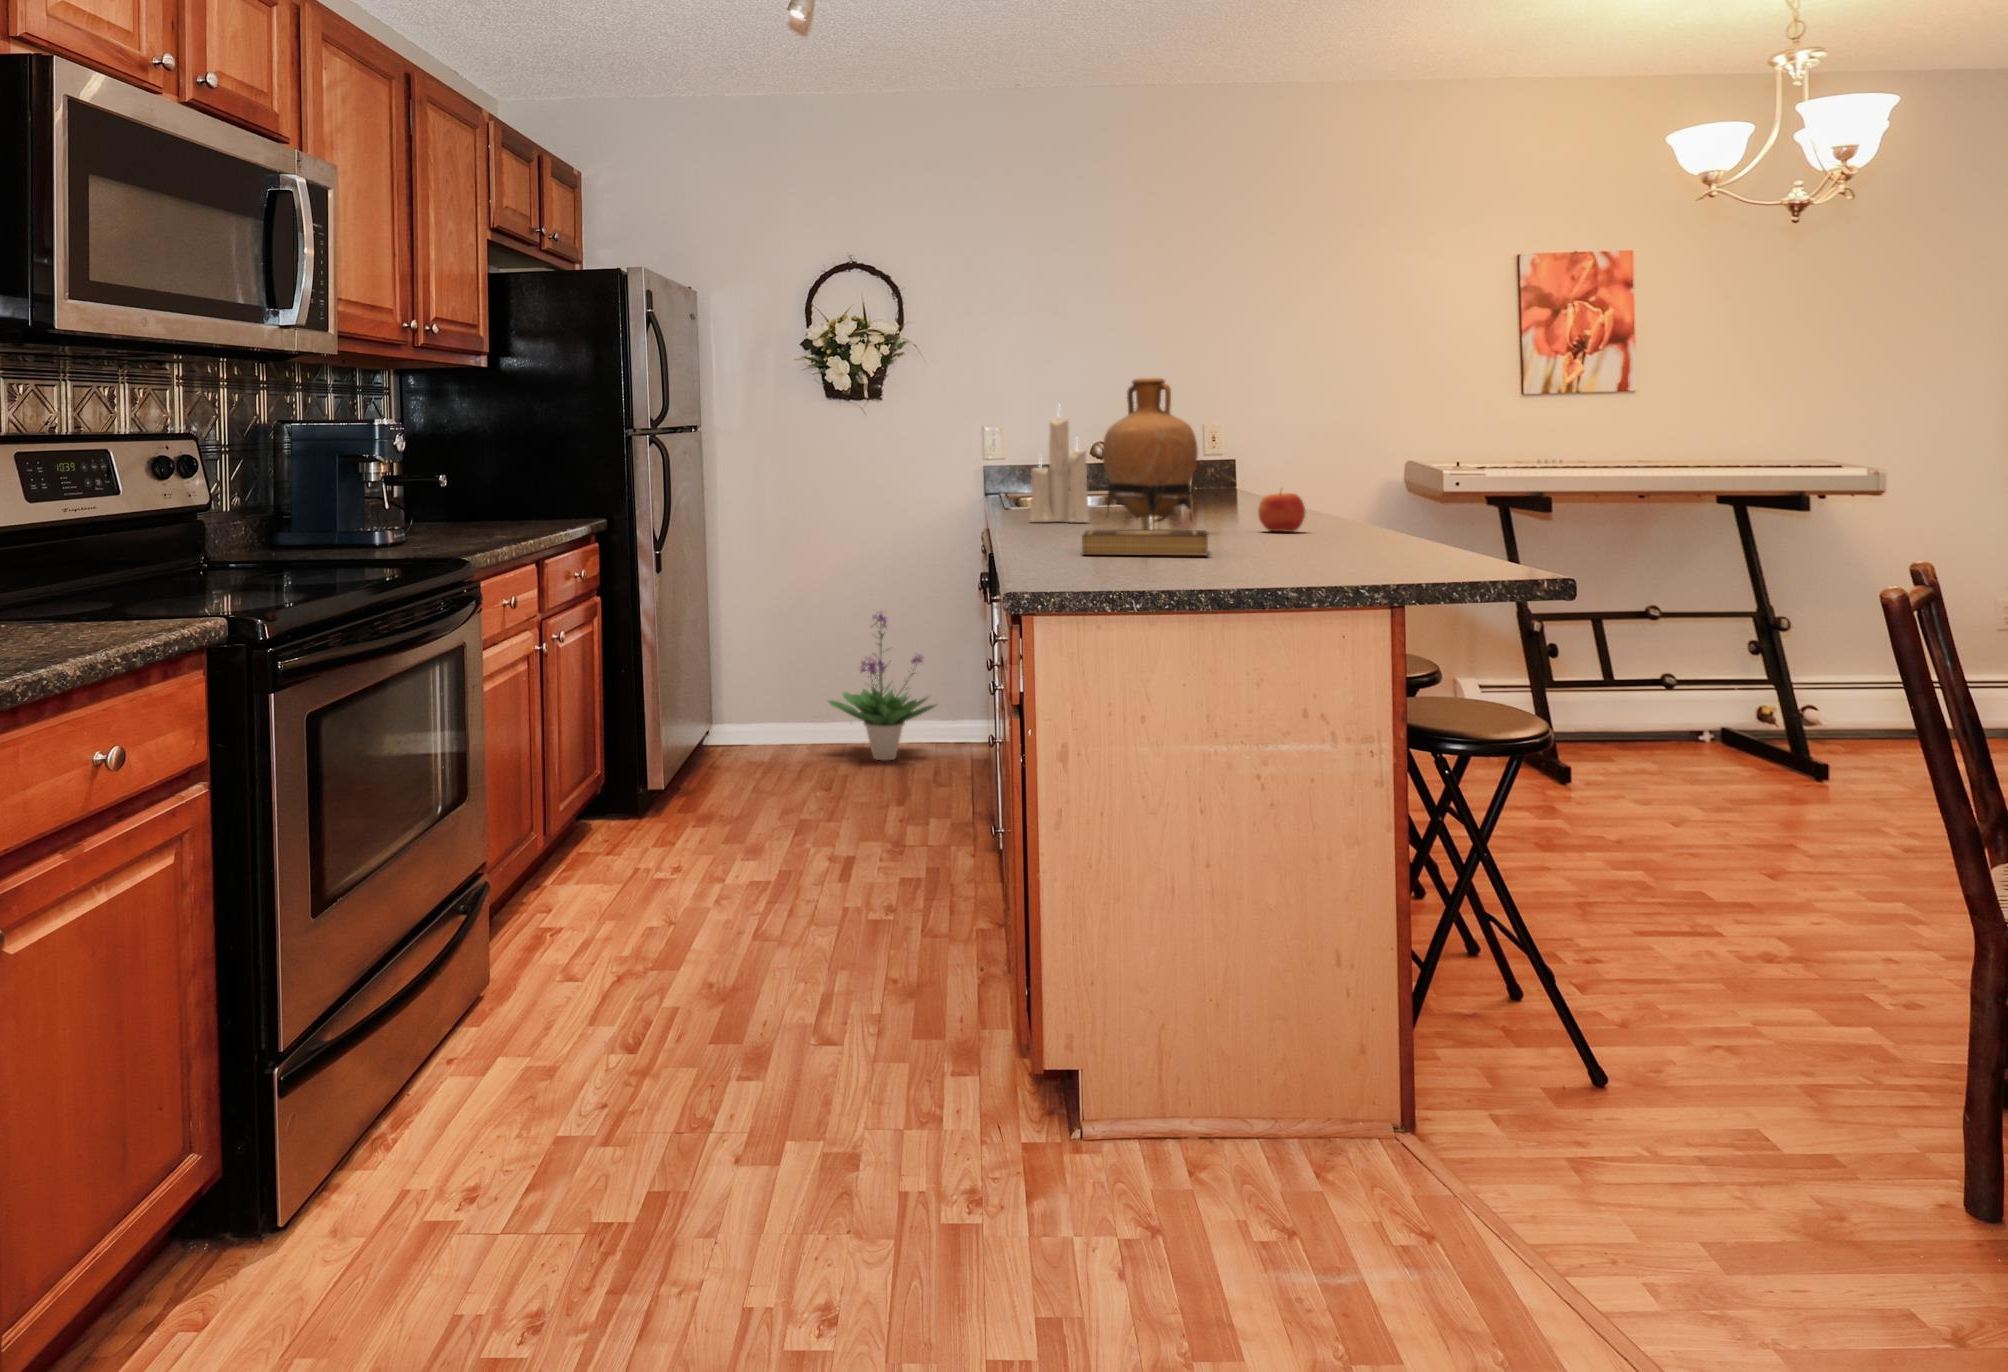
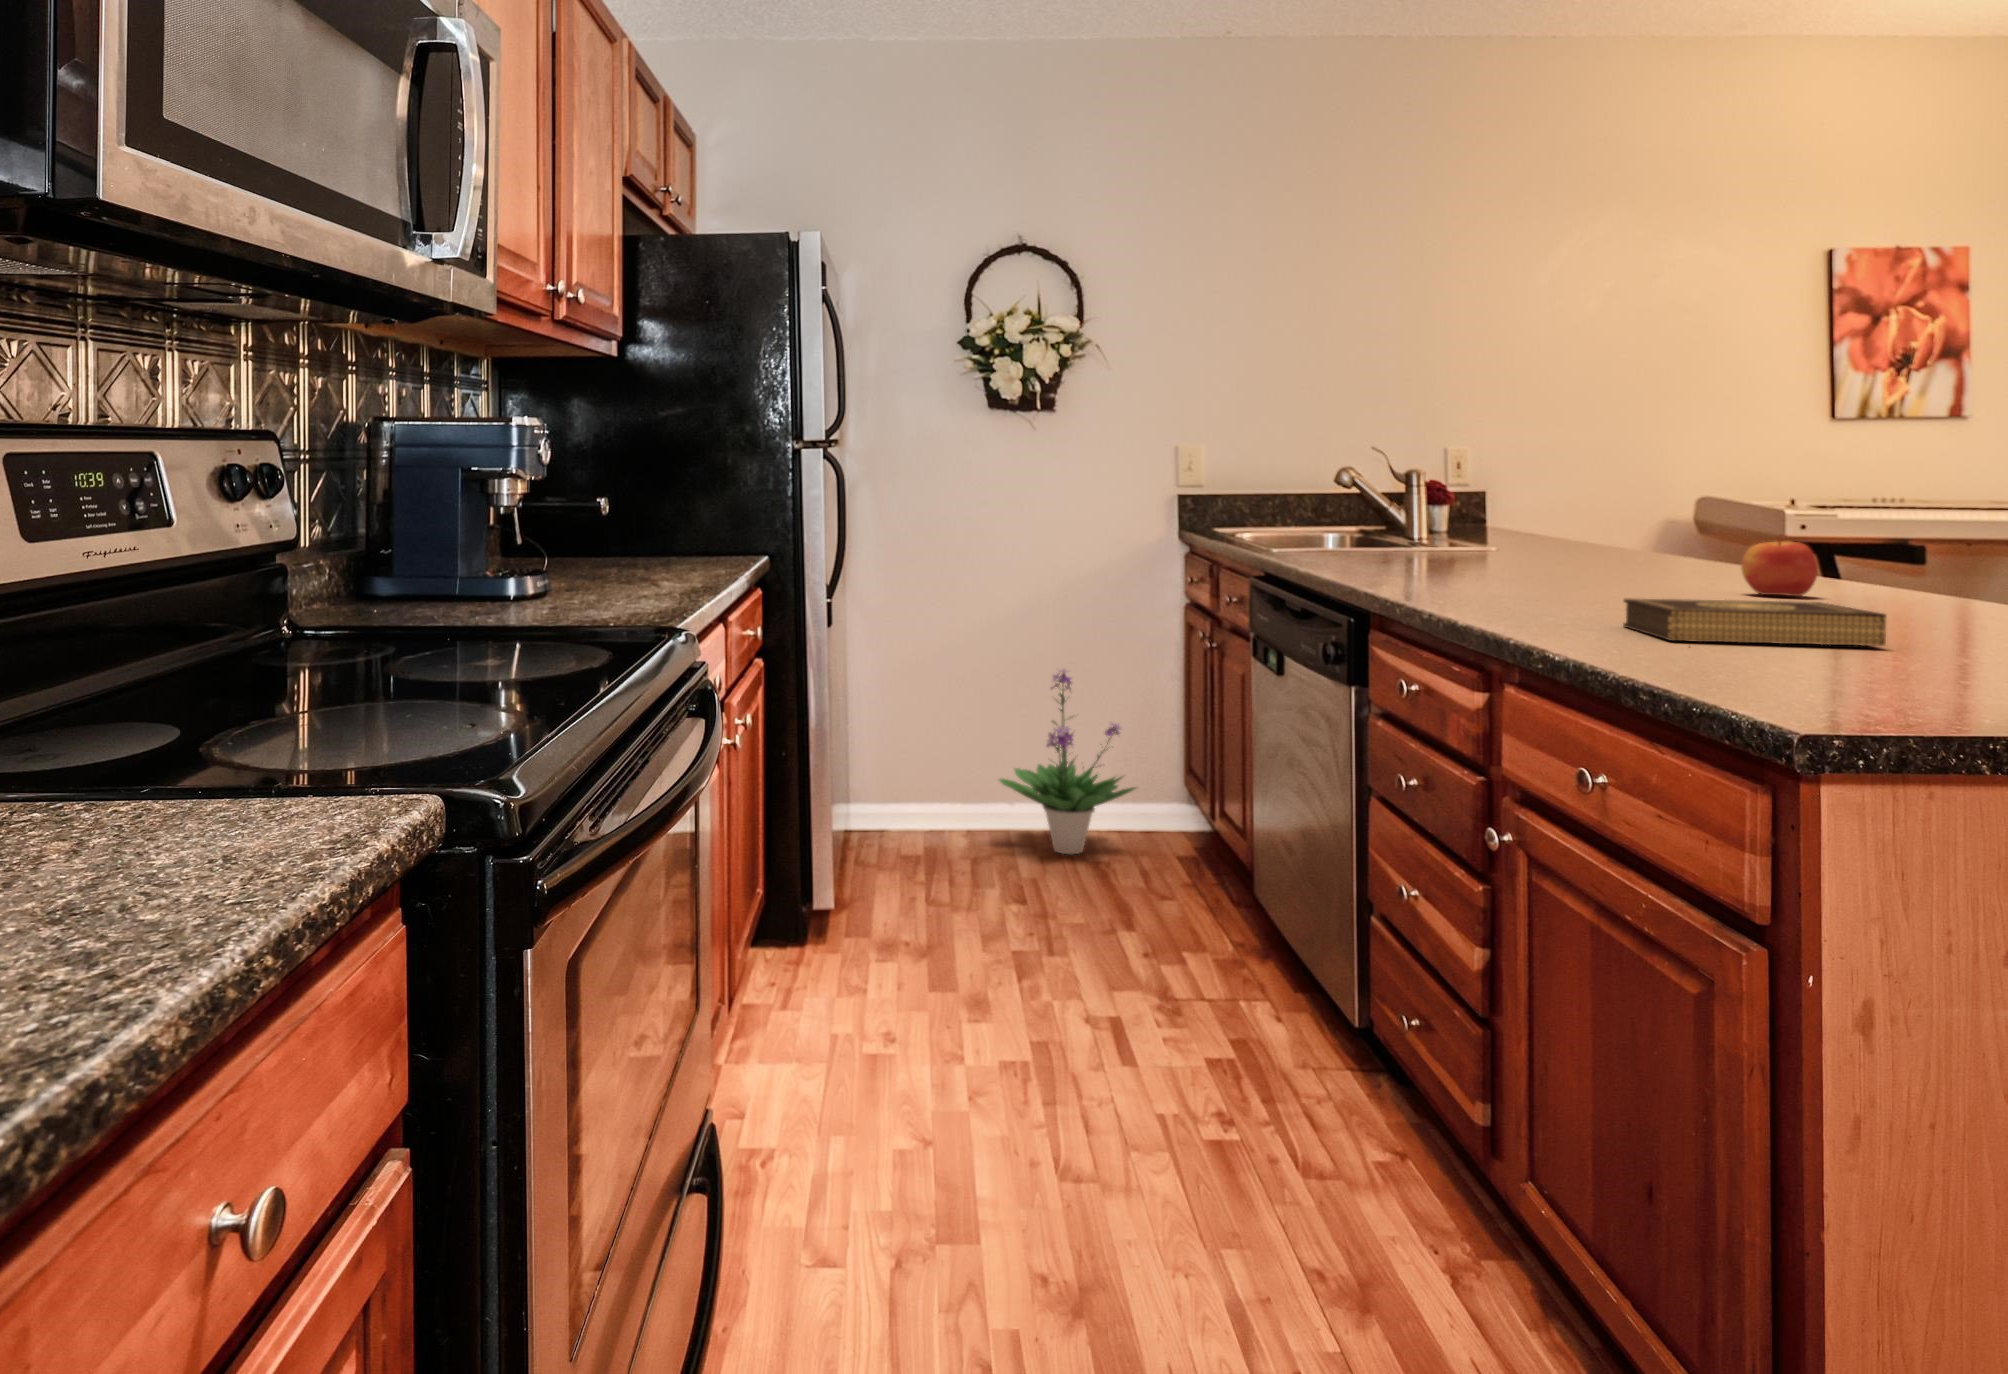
vase: present [1102,378,1198,522] -> none [1522,378,1670,588]
candle: present [1030,417,1090,522] -> none [1360,406,1447,574]

